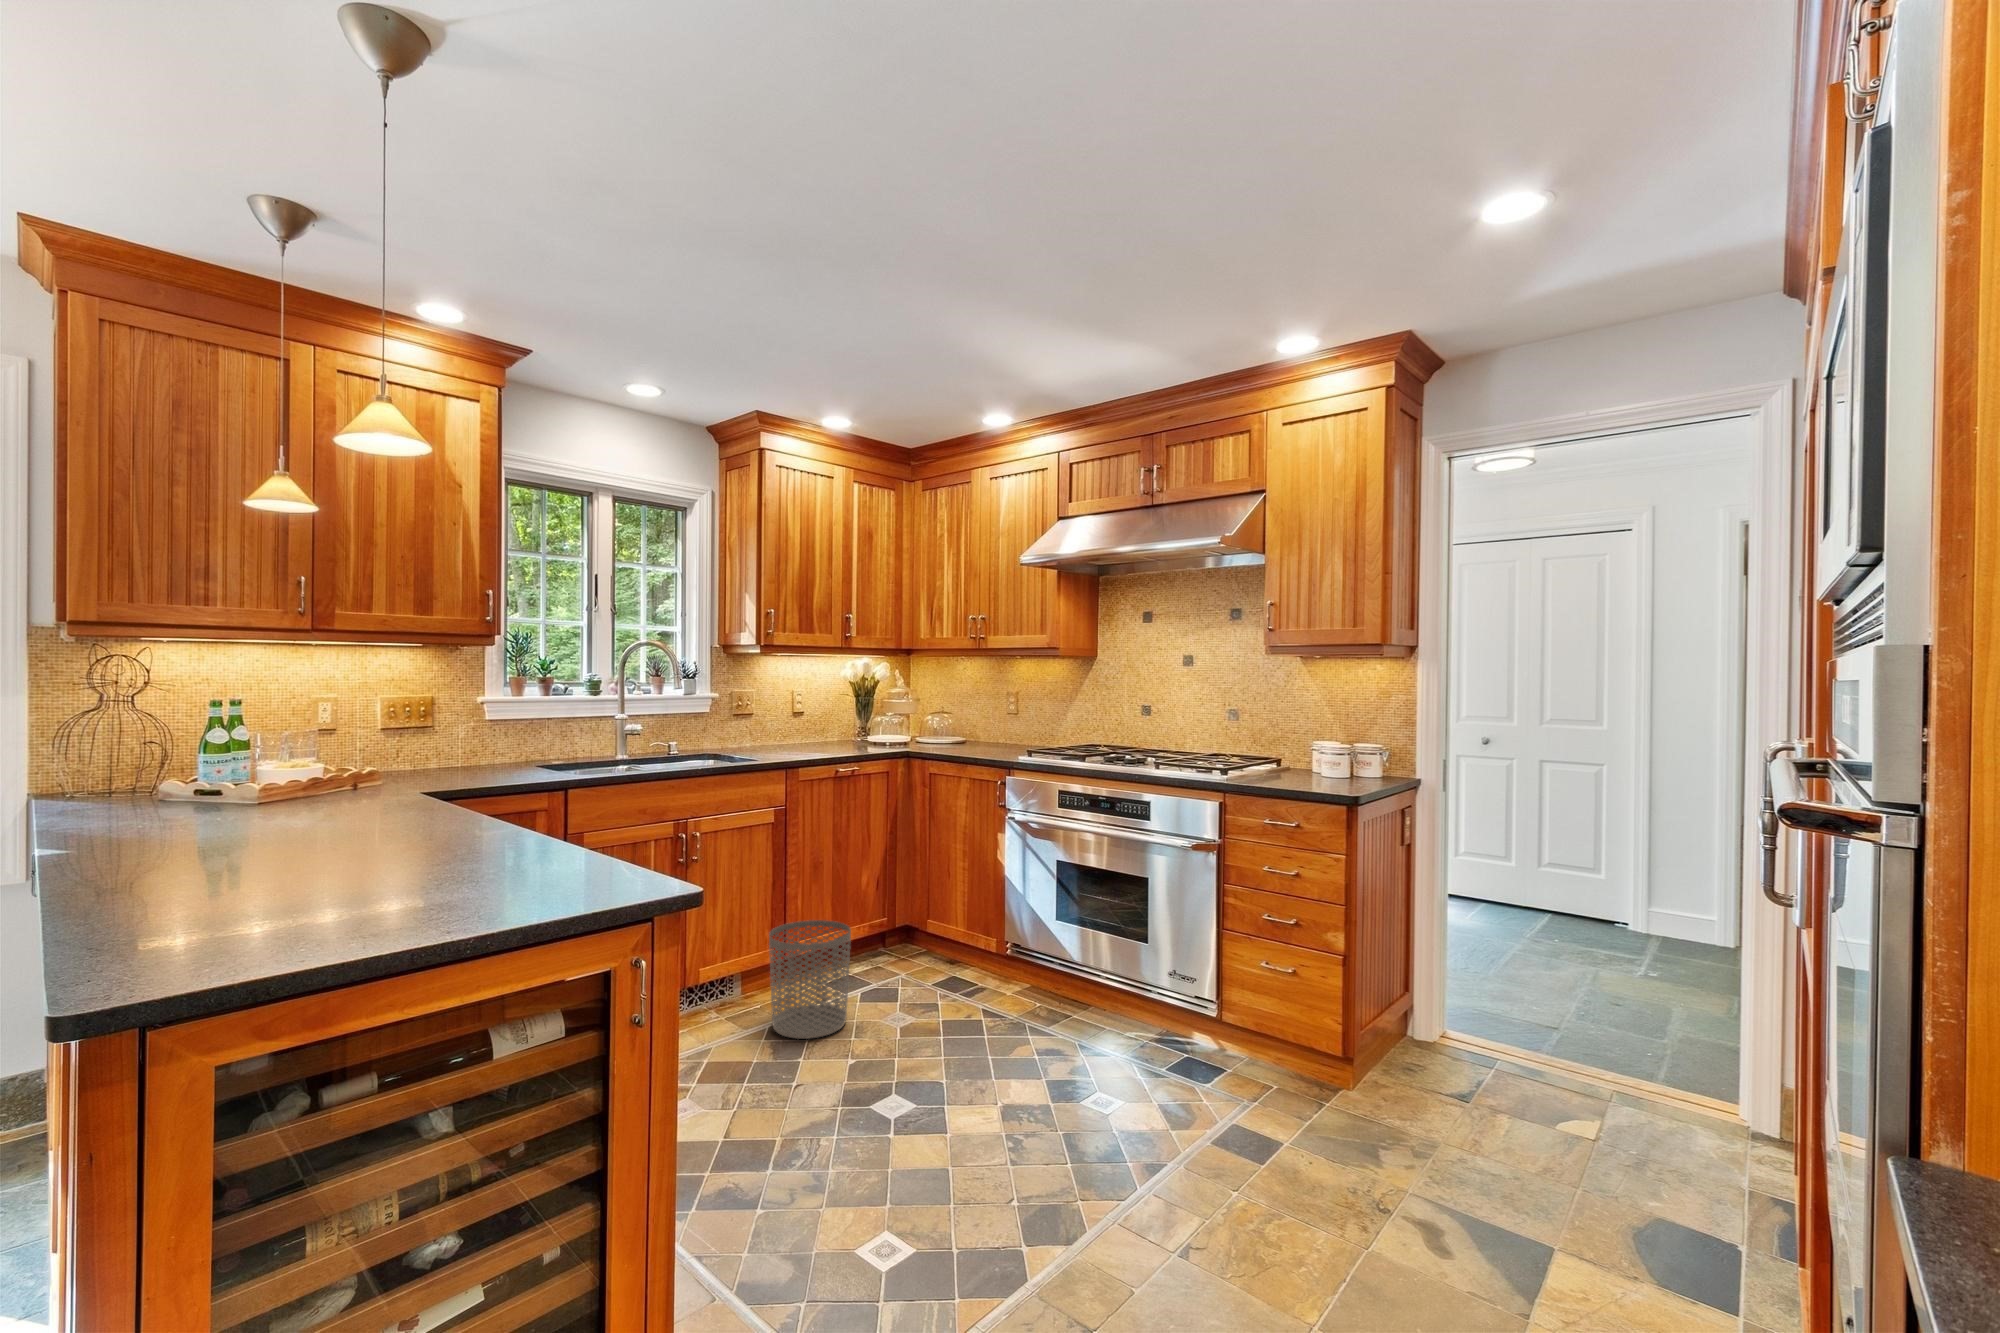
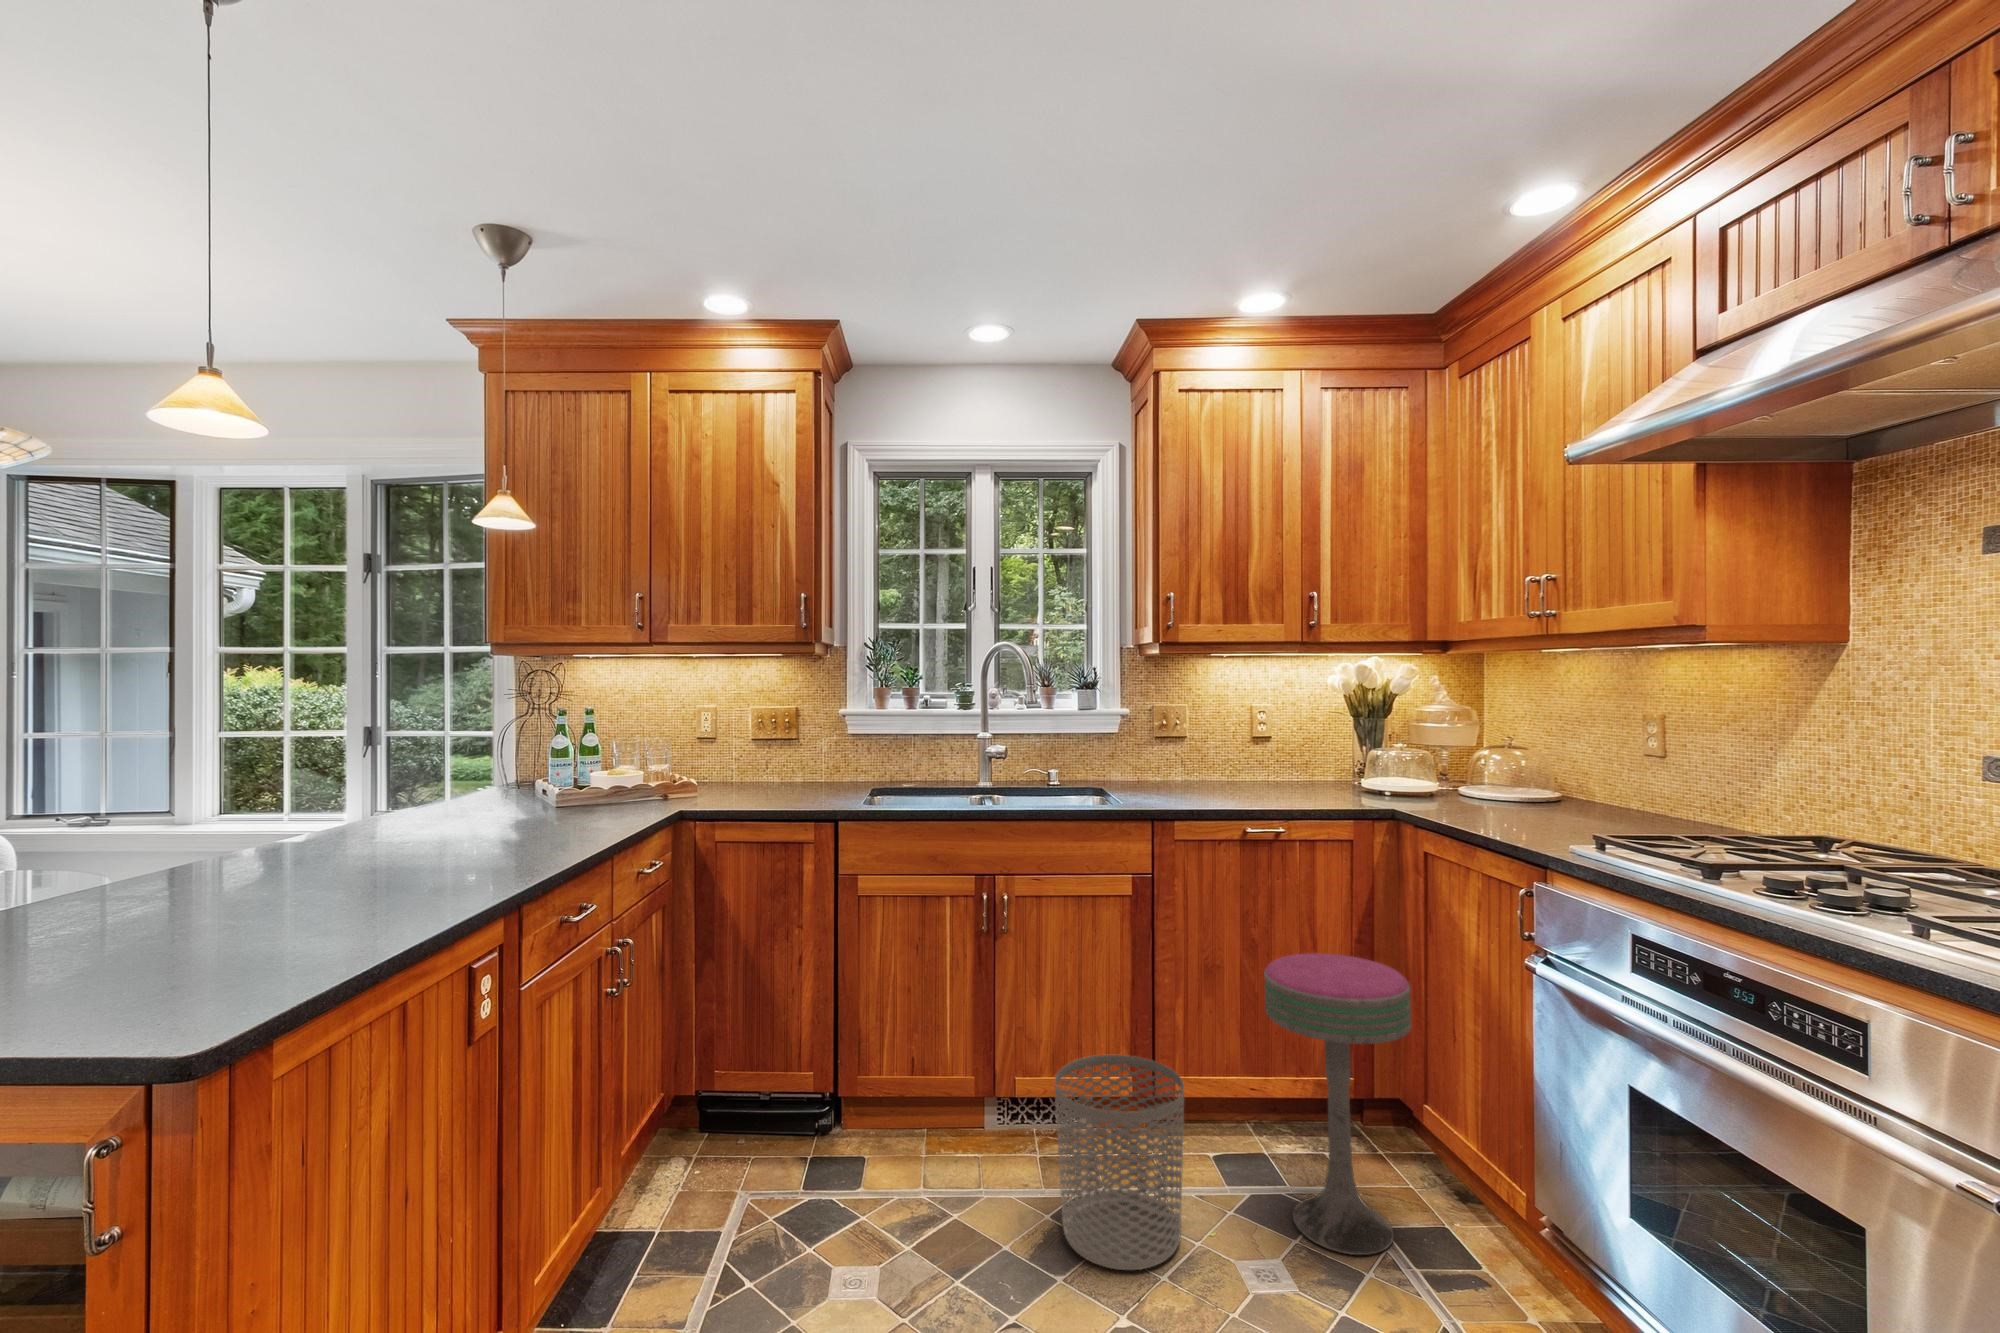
bar stool: none [875,841,953,997] -> present [1264,953,1412,1255]

